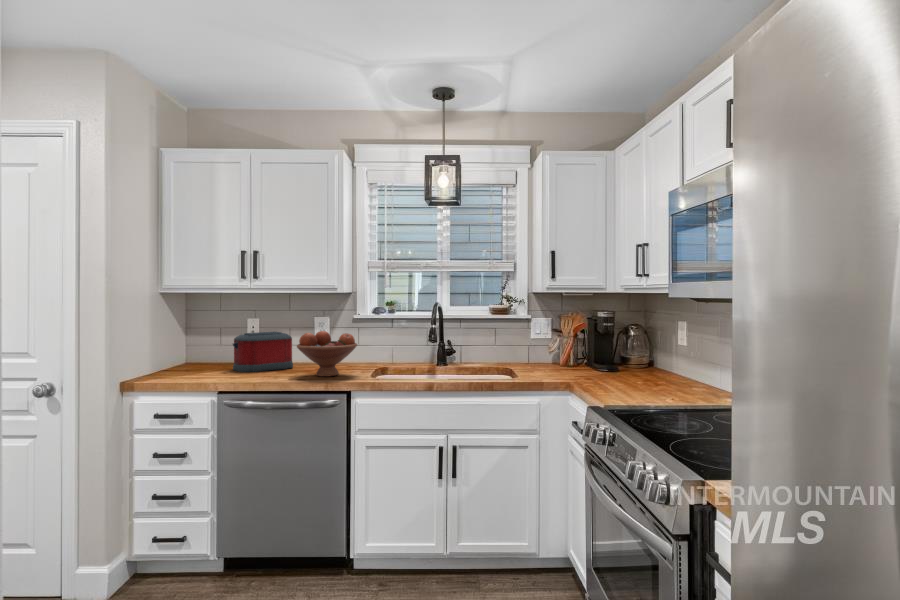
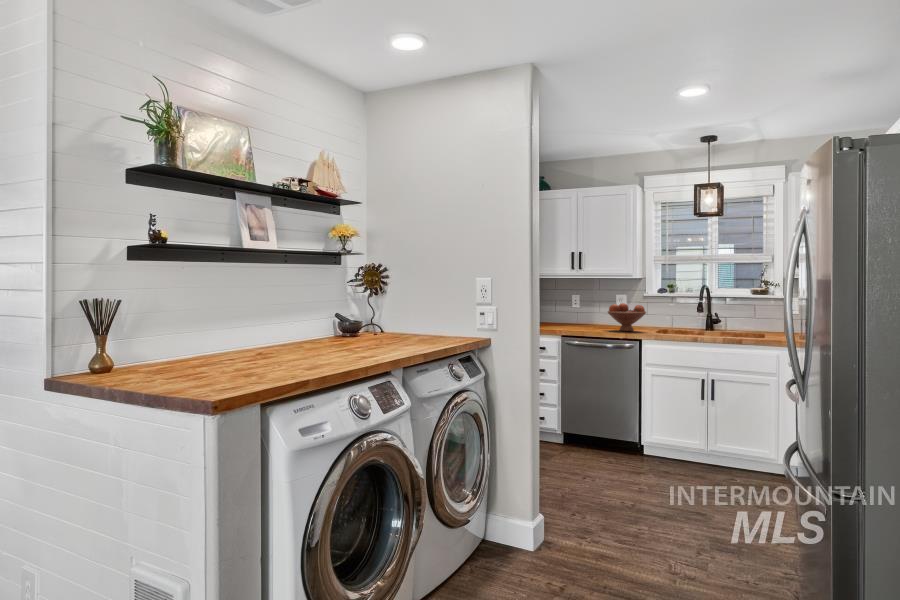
toaster: present [233,332,293,372] -> none [566,304,602,328]

